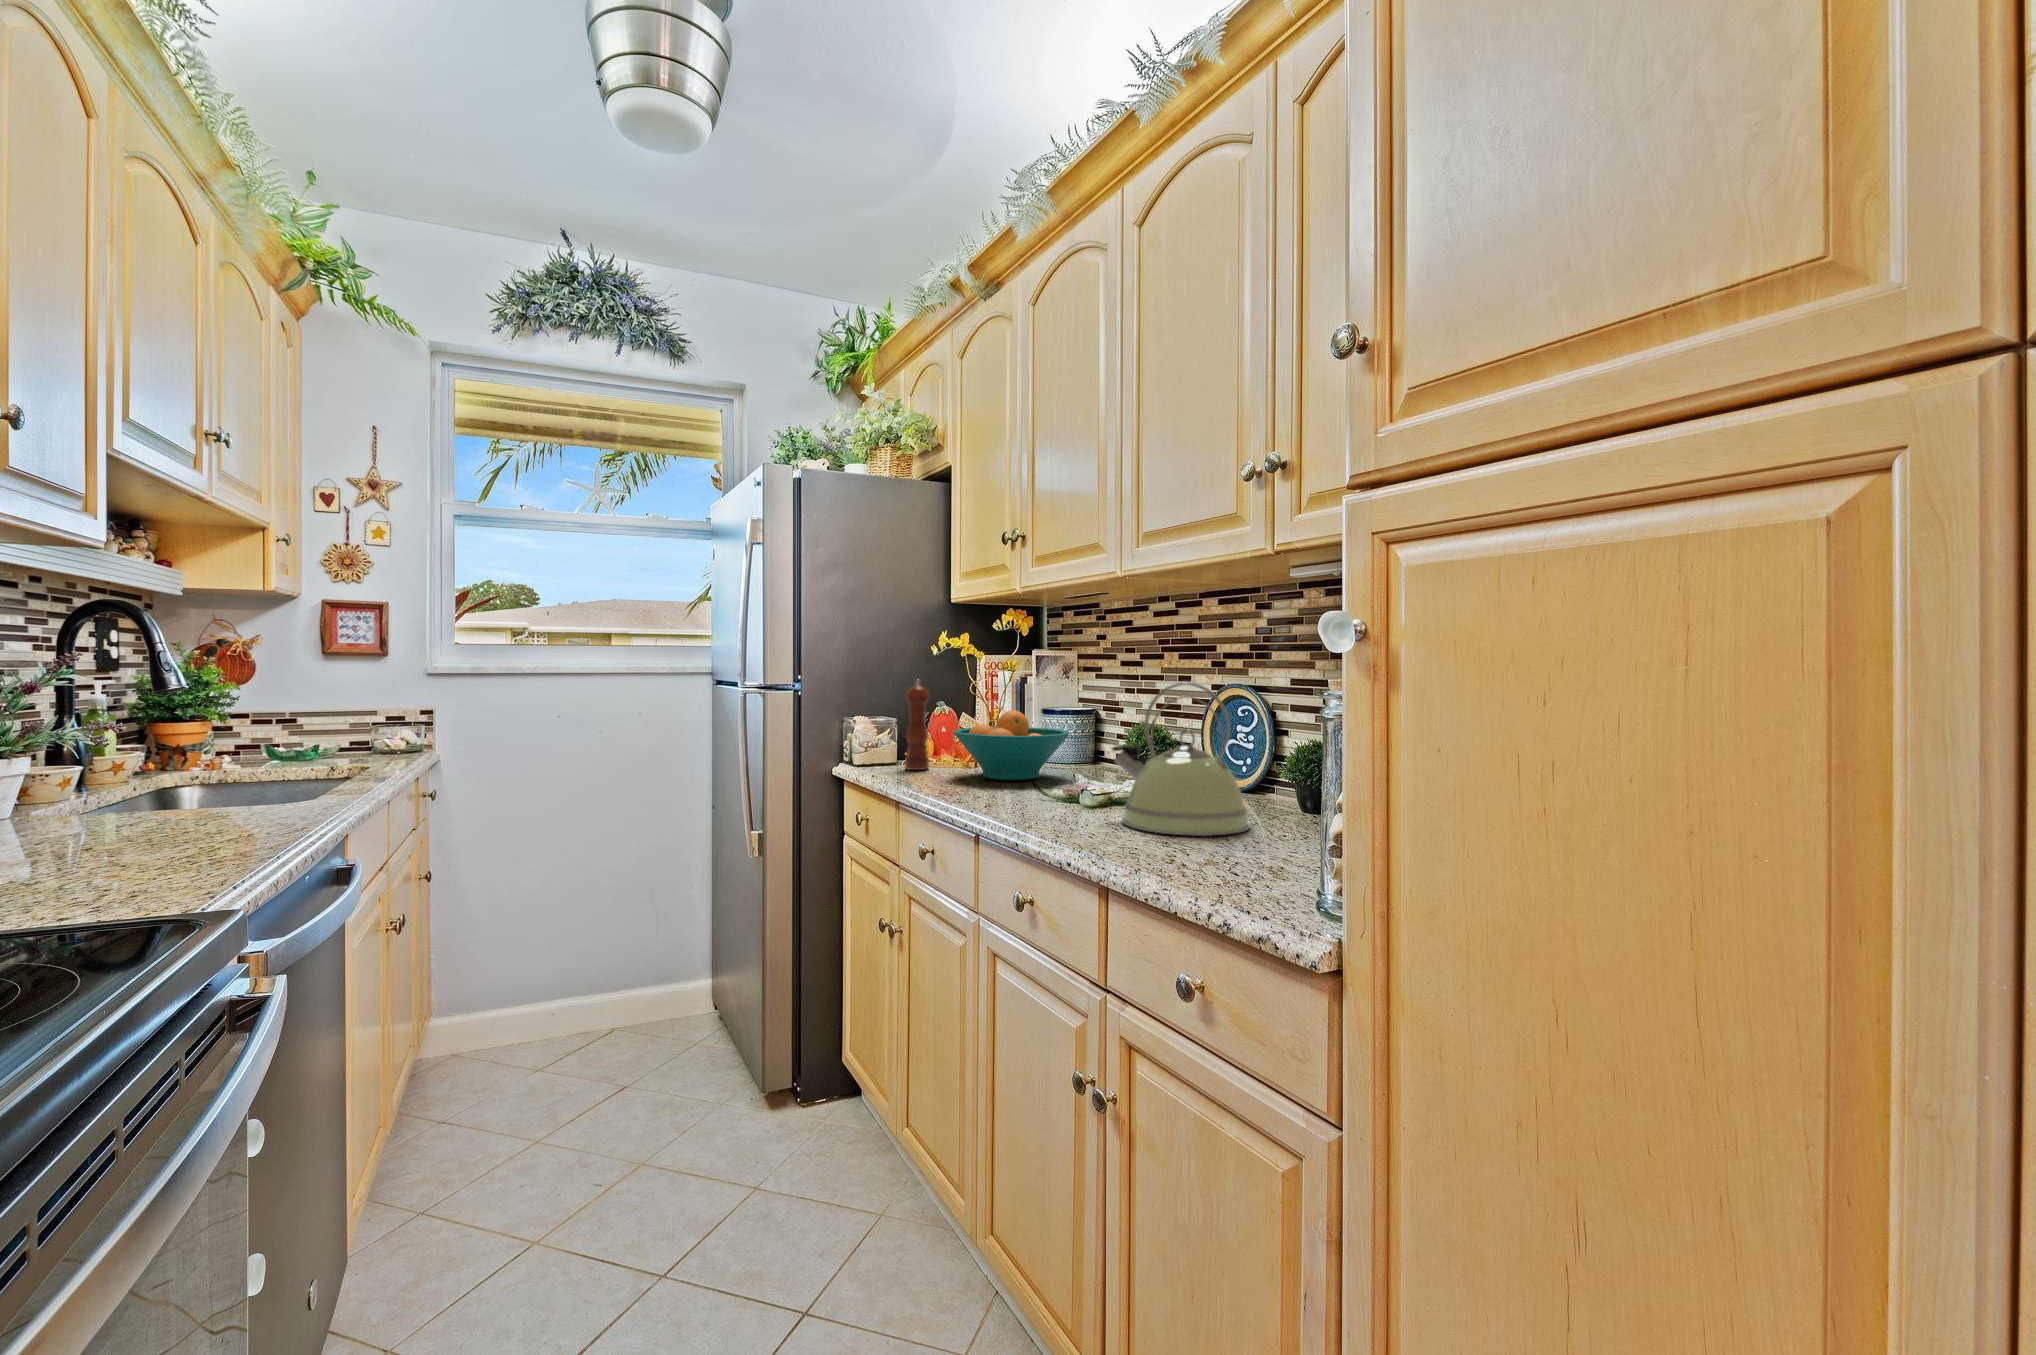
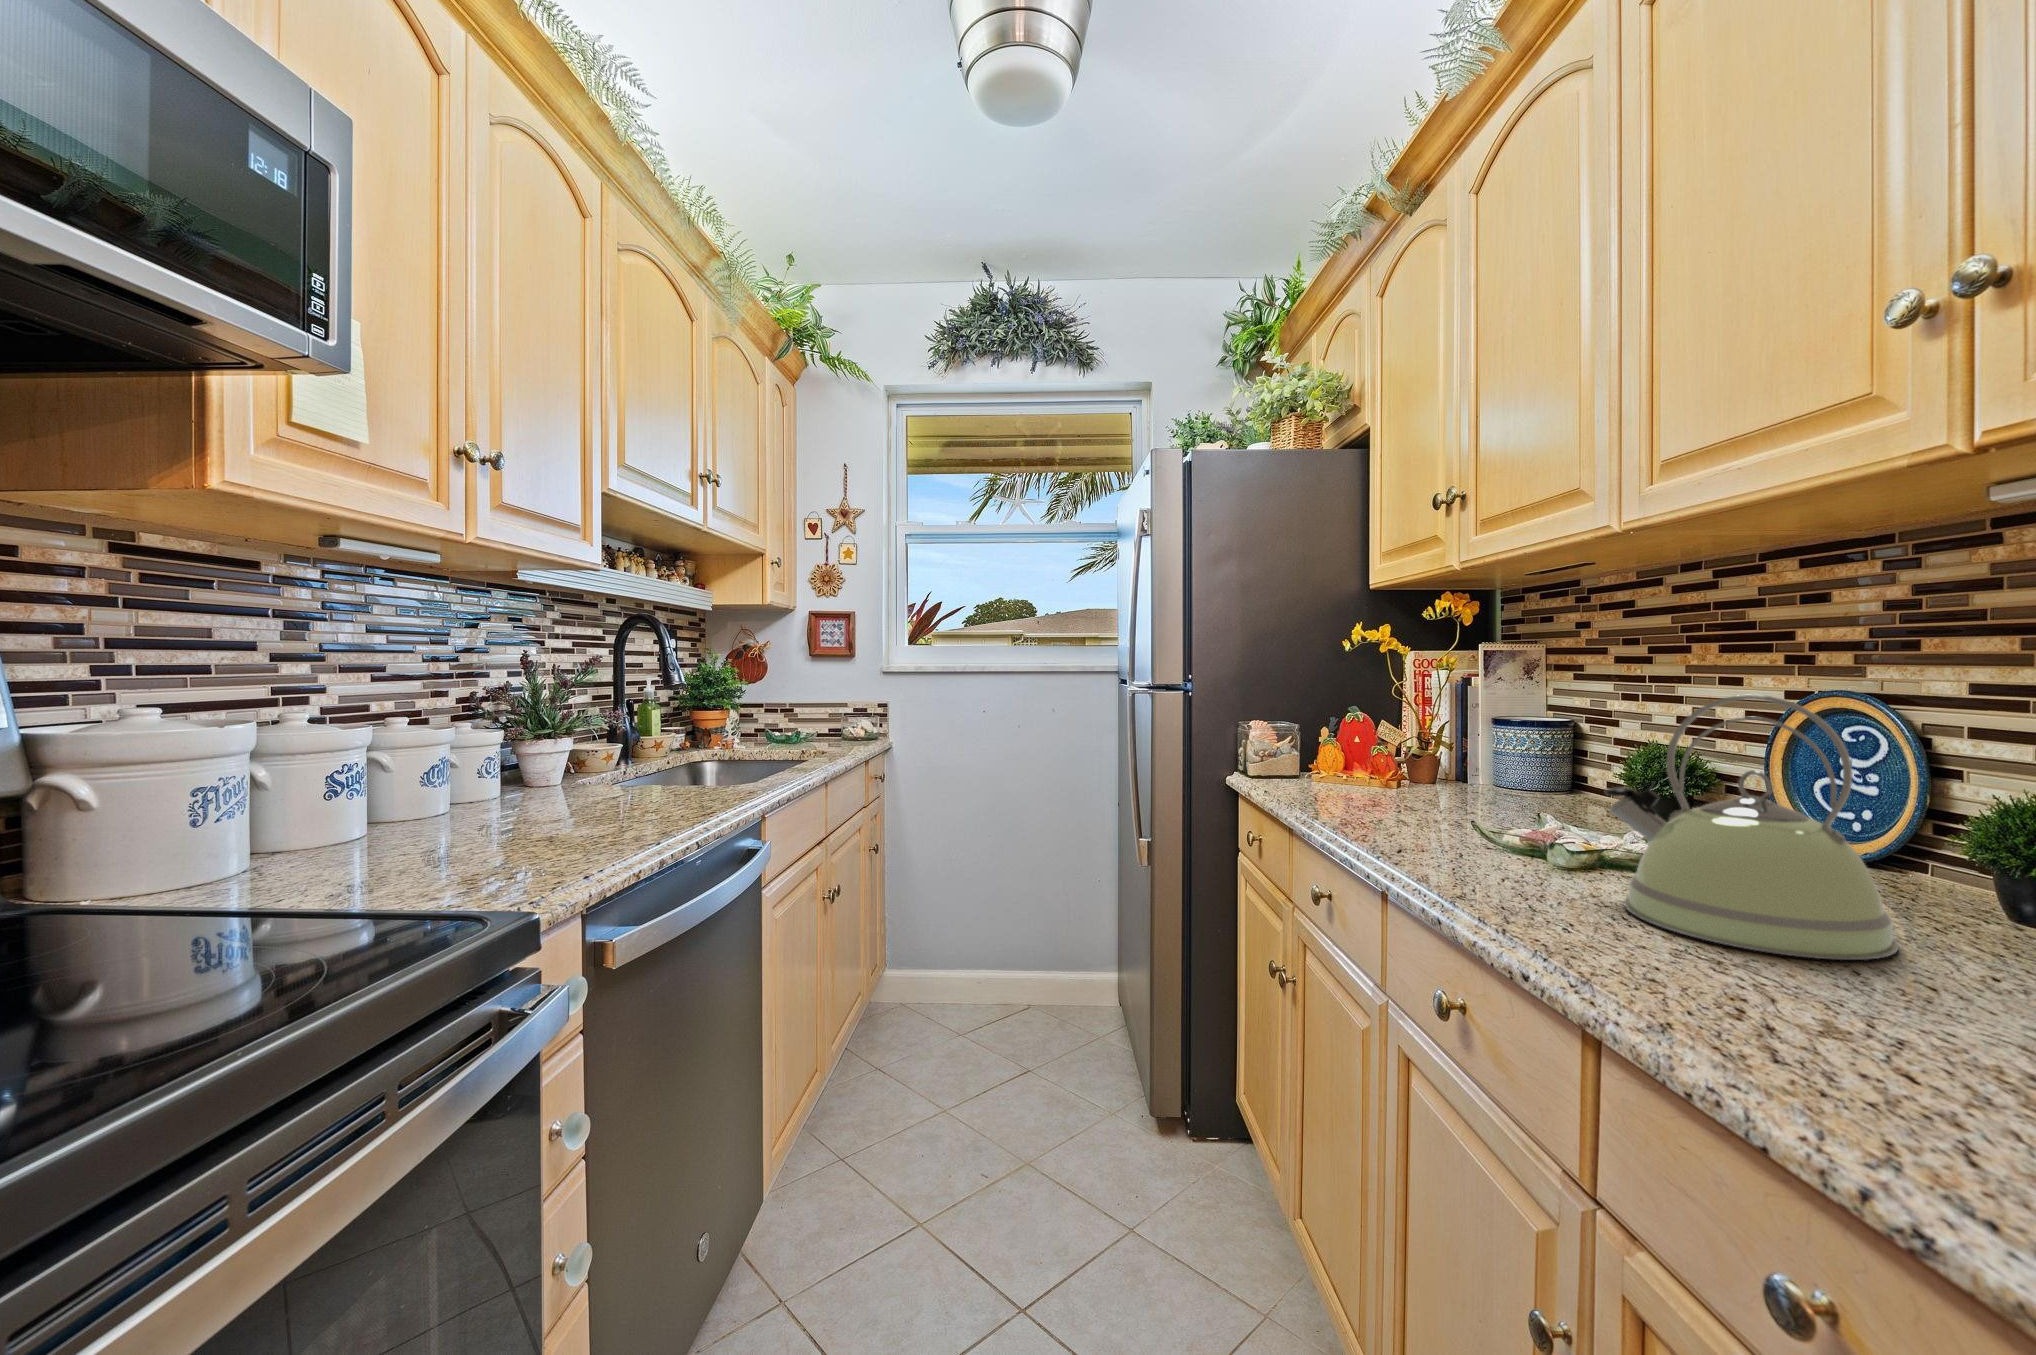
pepper mill: present [905,680,929,770] -> none [1305,681,1335,788]
fruit bowl: present [954,710,1070,780] -> none [1364,722,1533,813]

